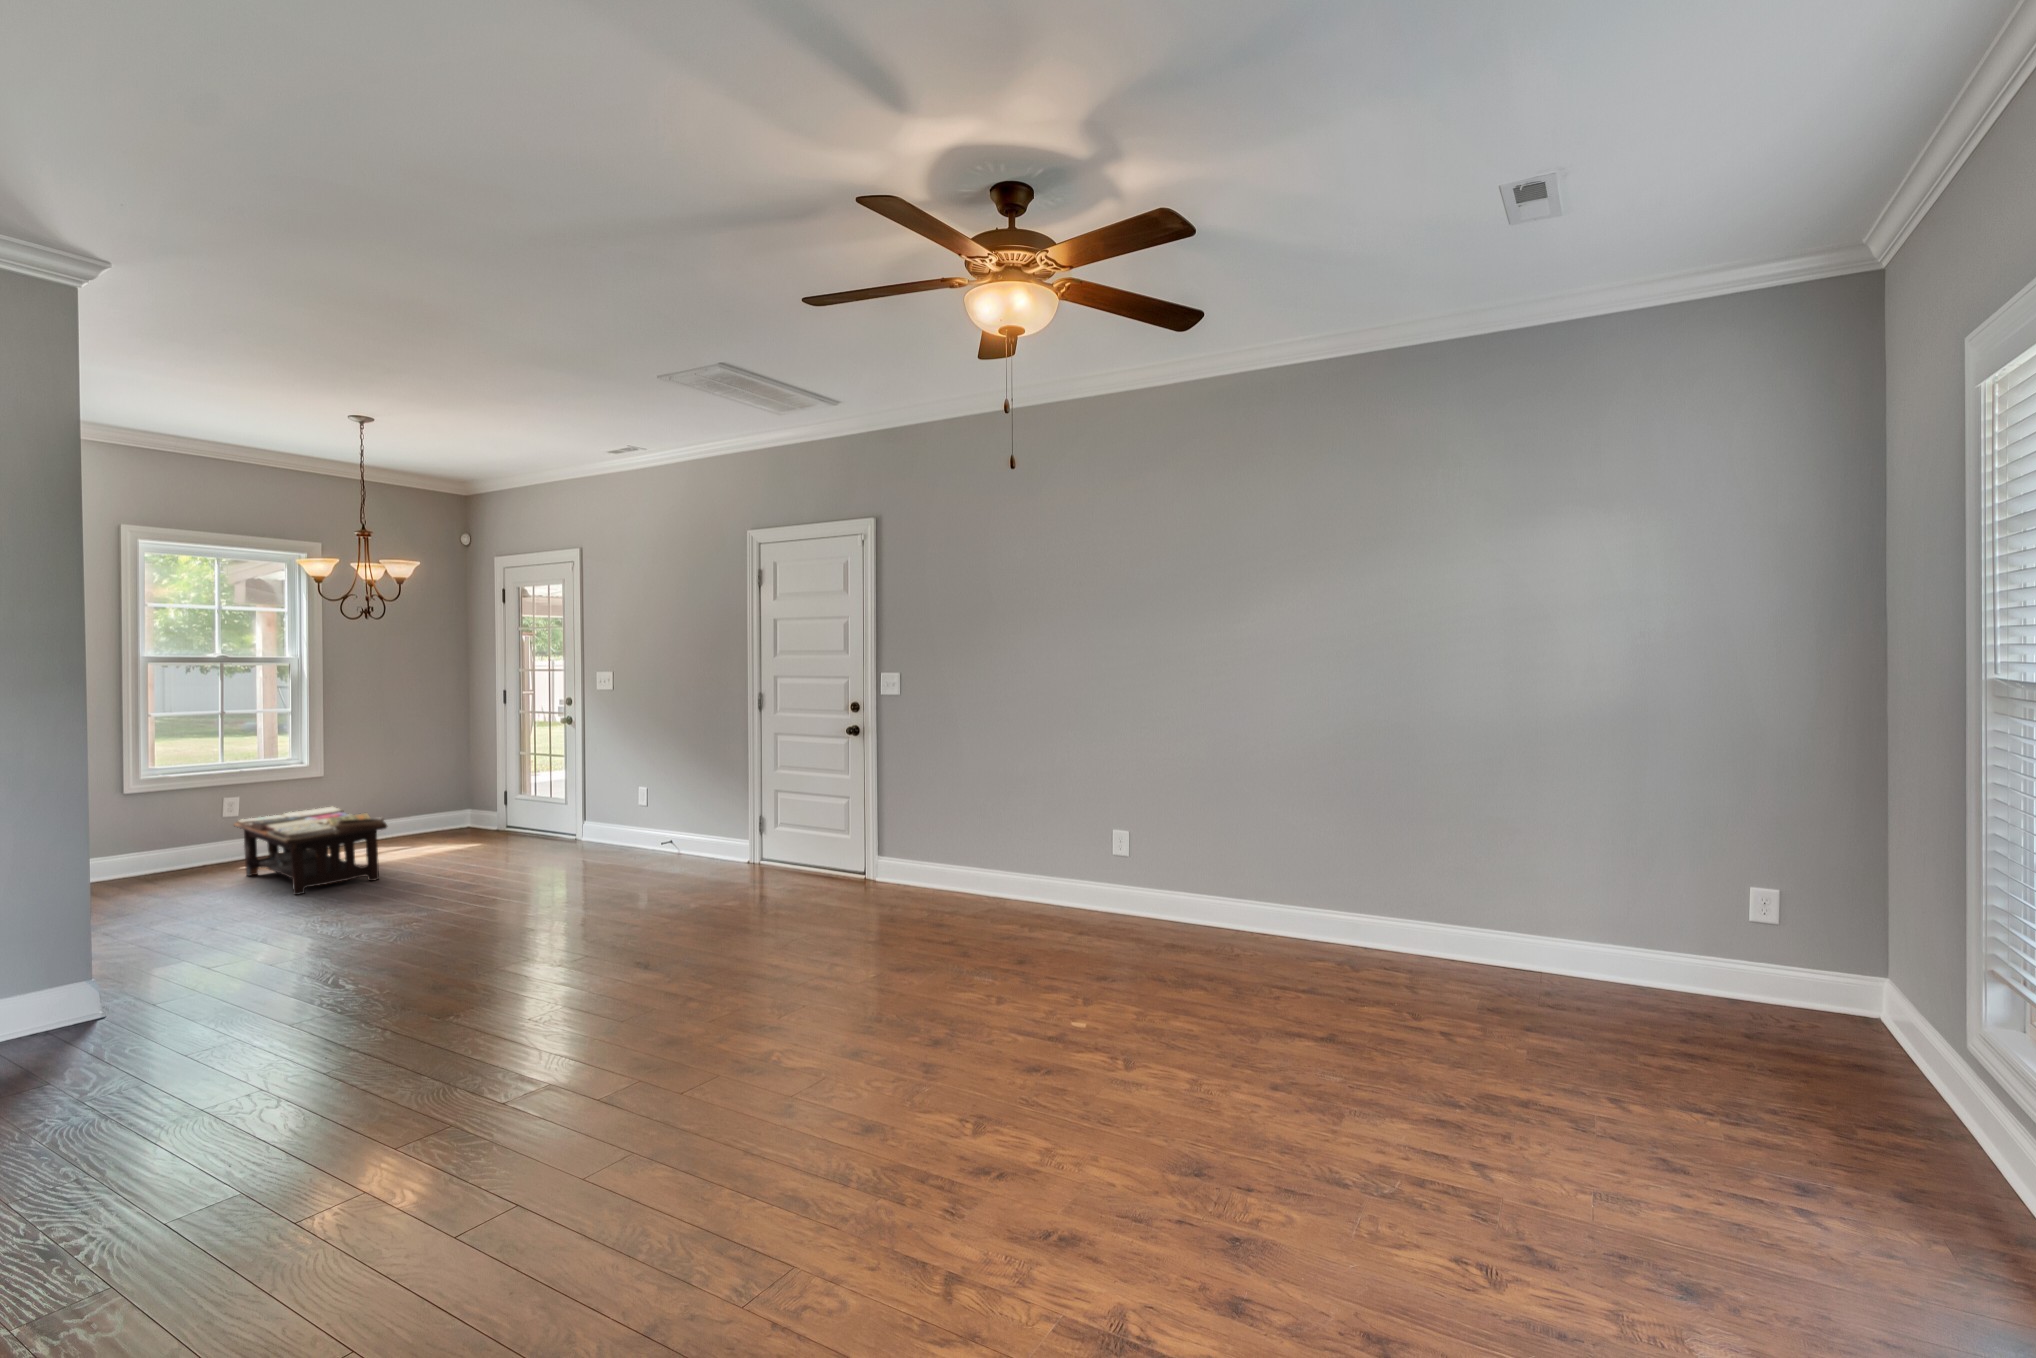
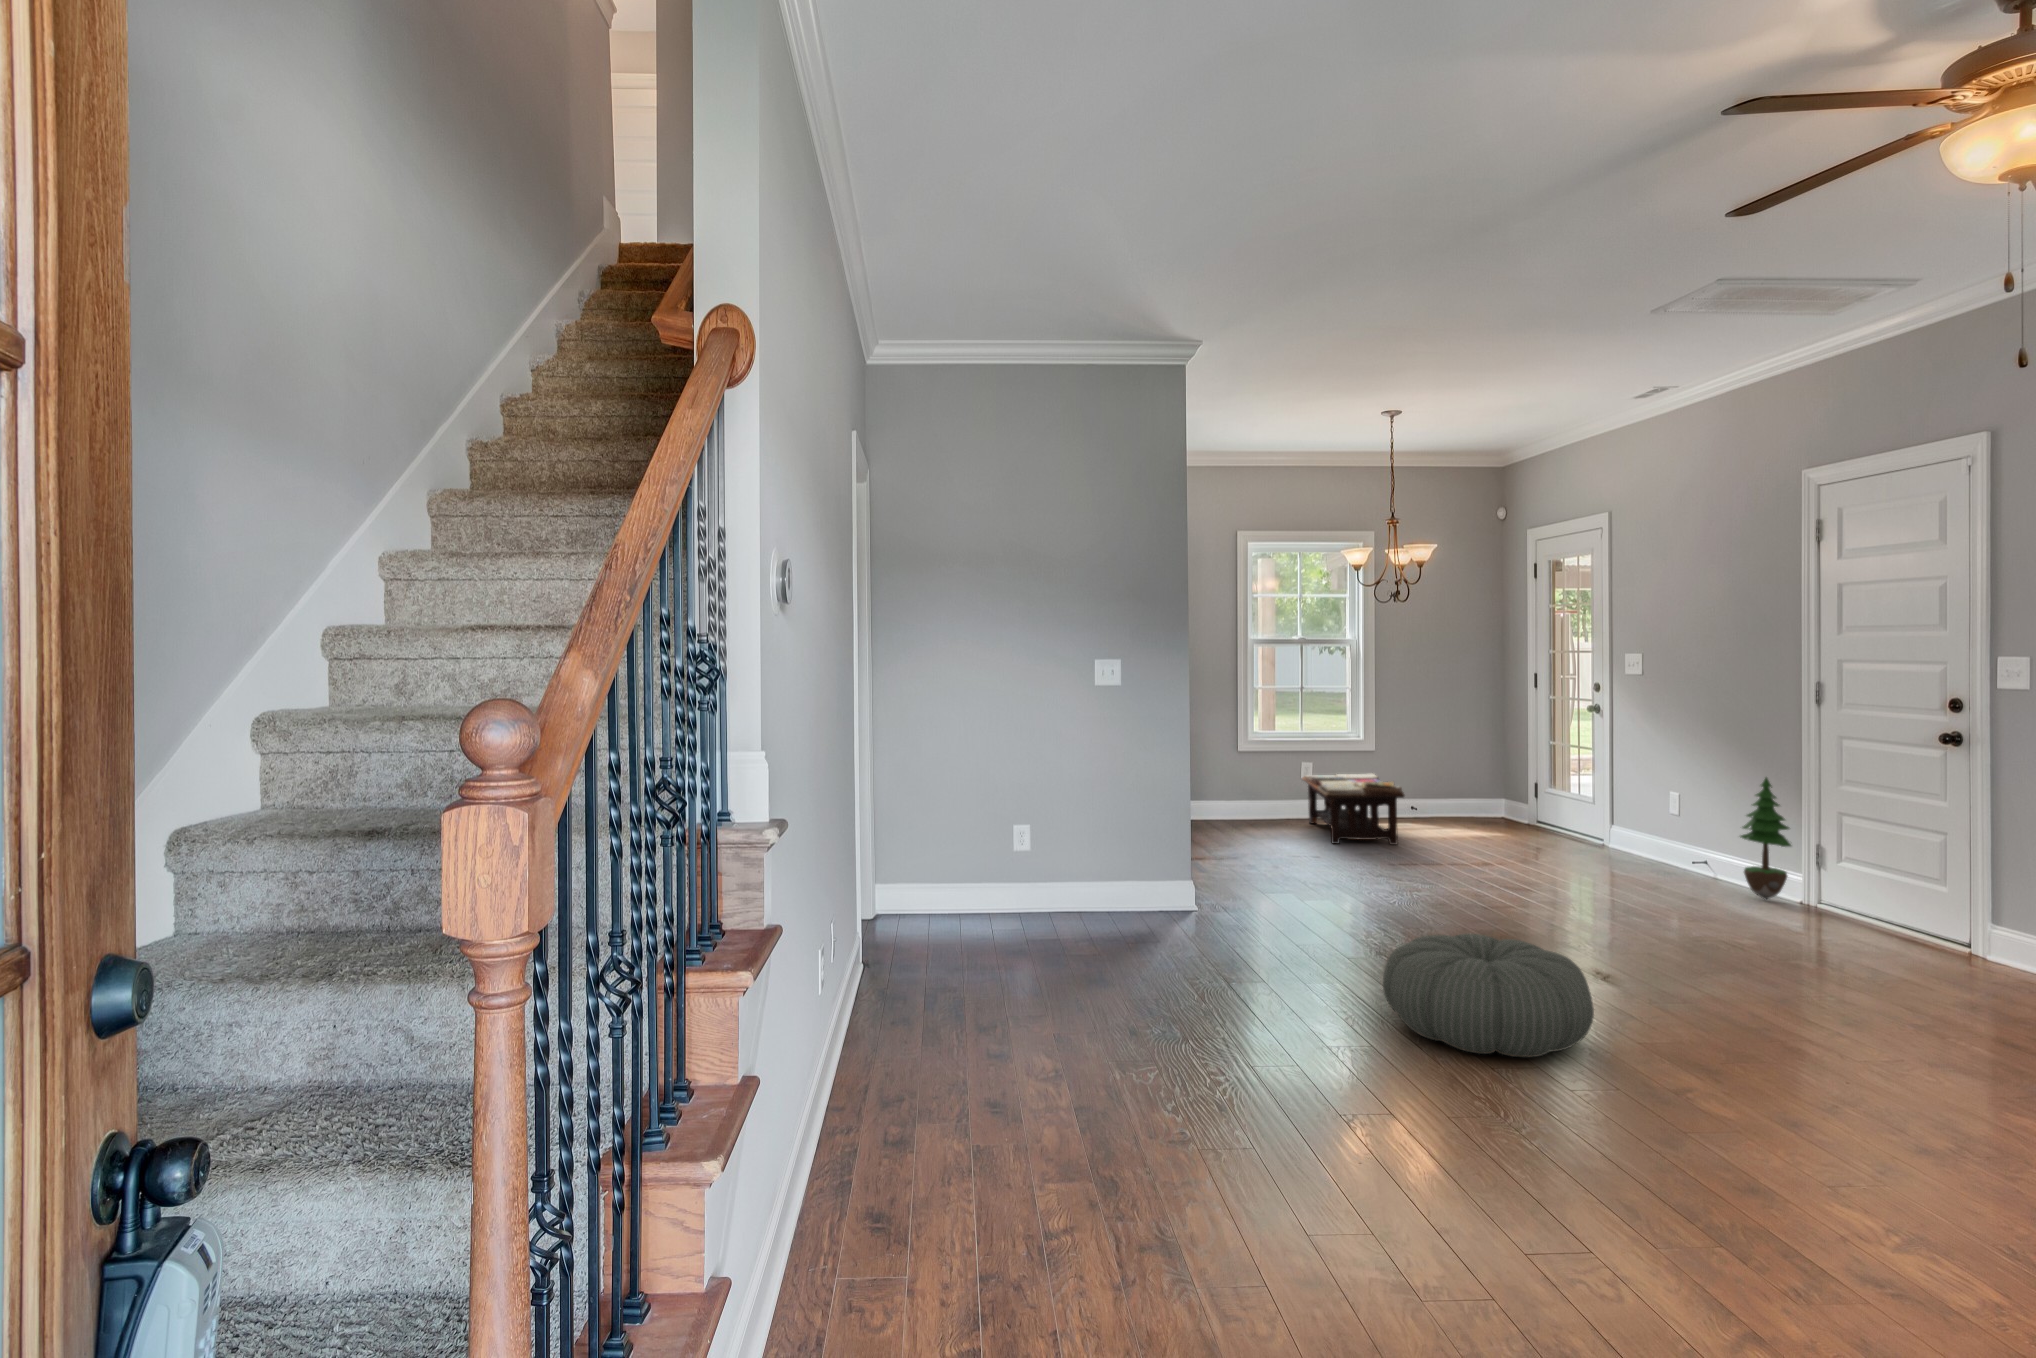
potted tree: none [699,768,734,862] -> present [1740,777,1791,900]
pouf: none [478,951,681,1077] -> present [1383,934,1594,1057]

